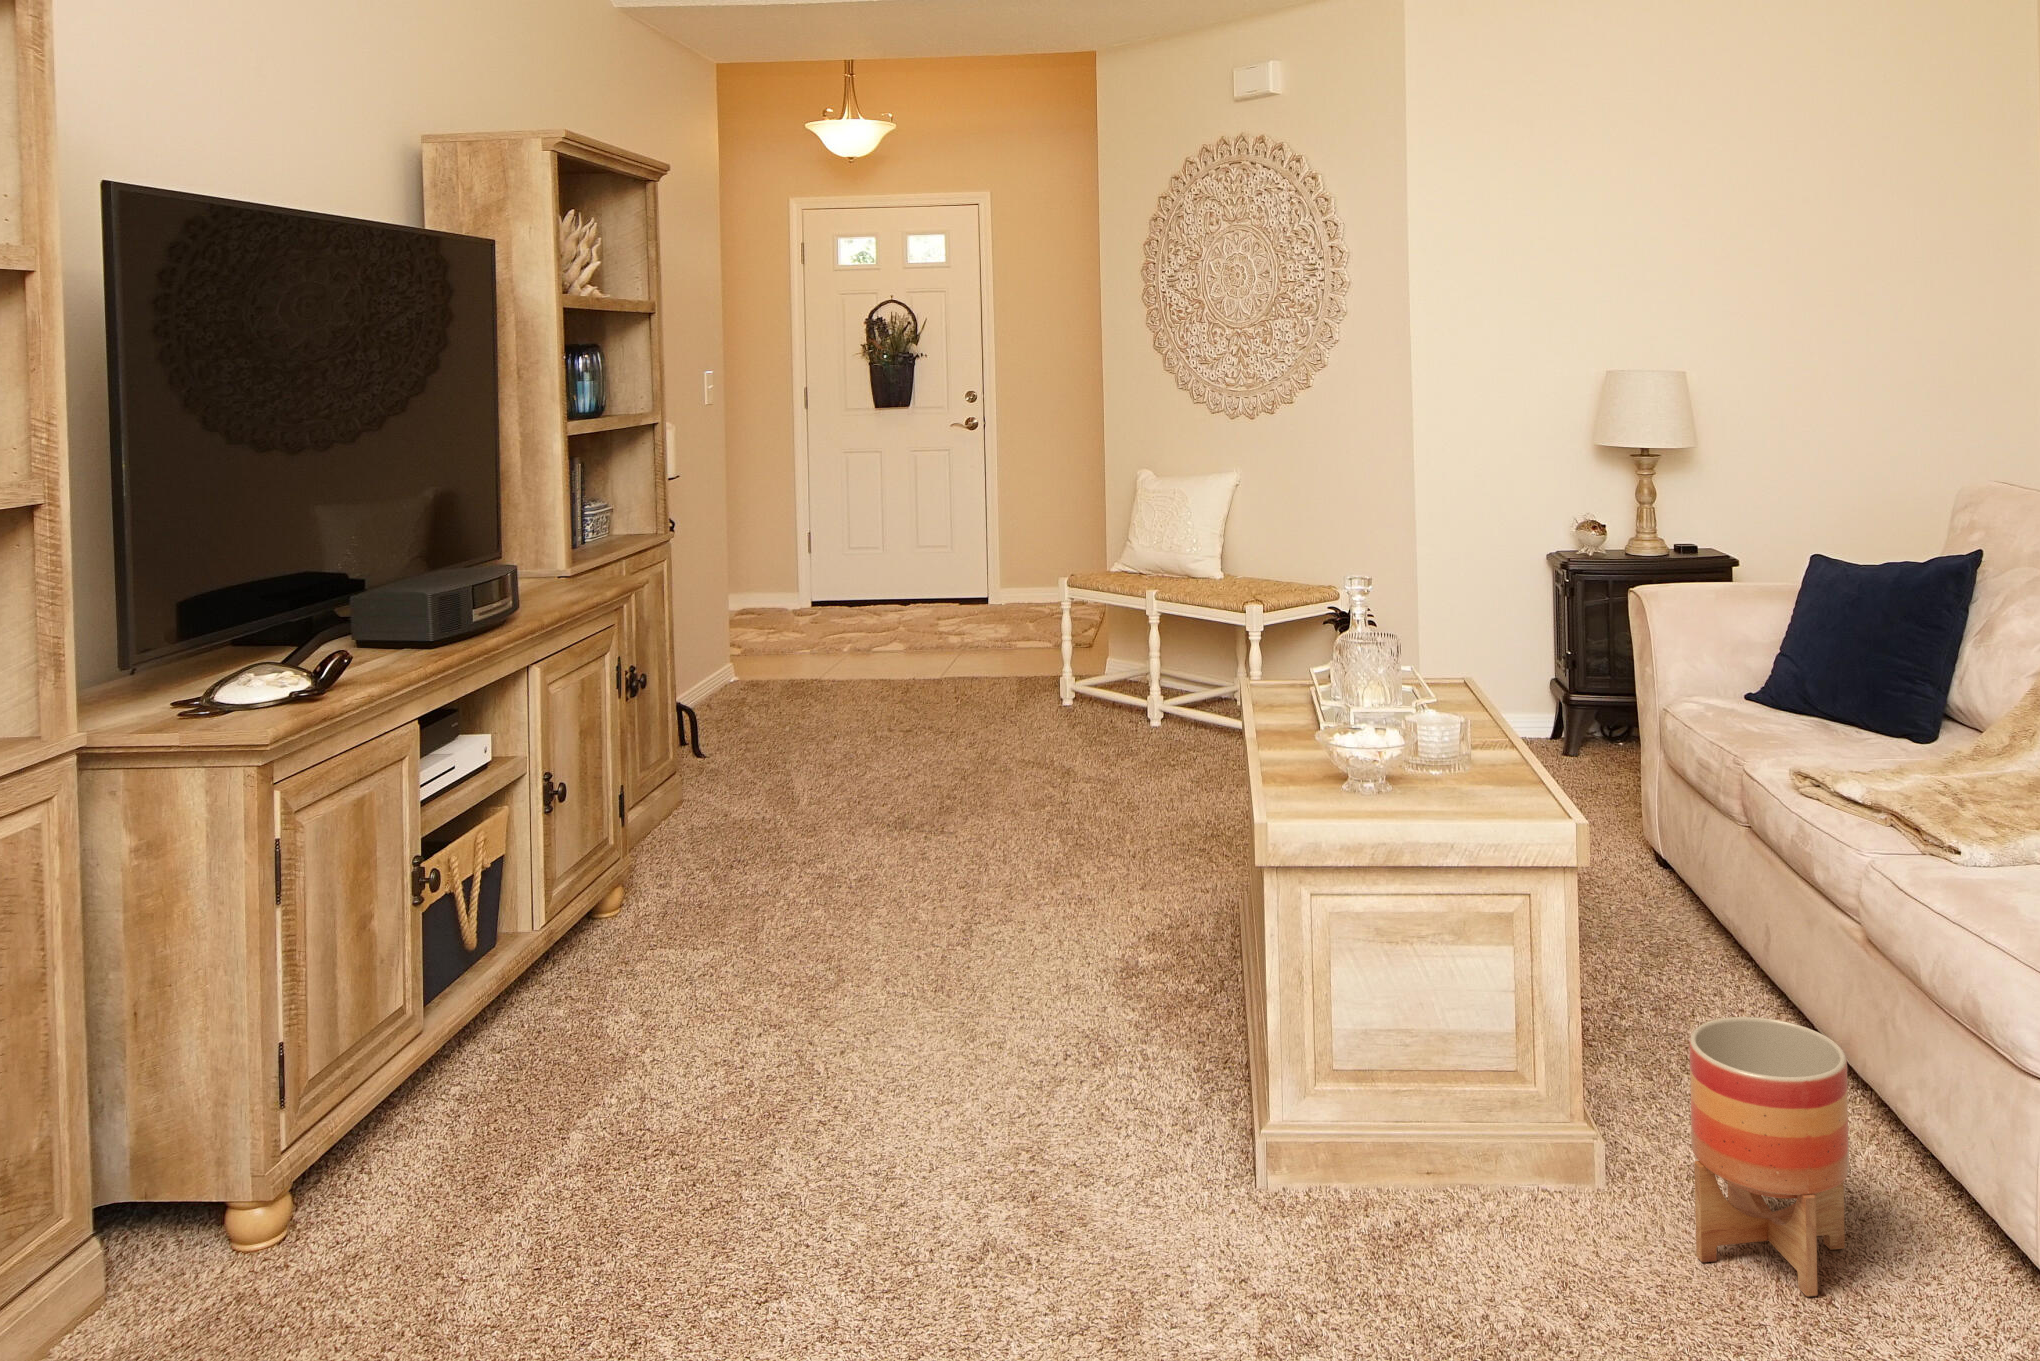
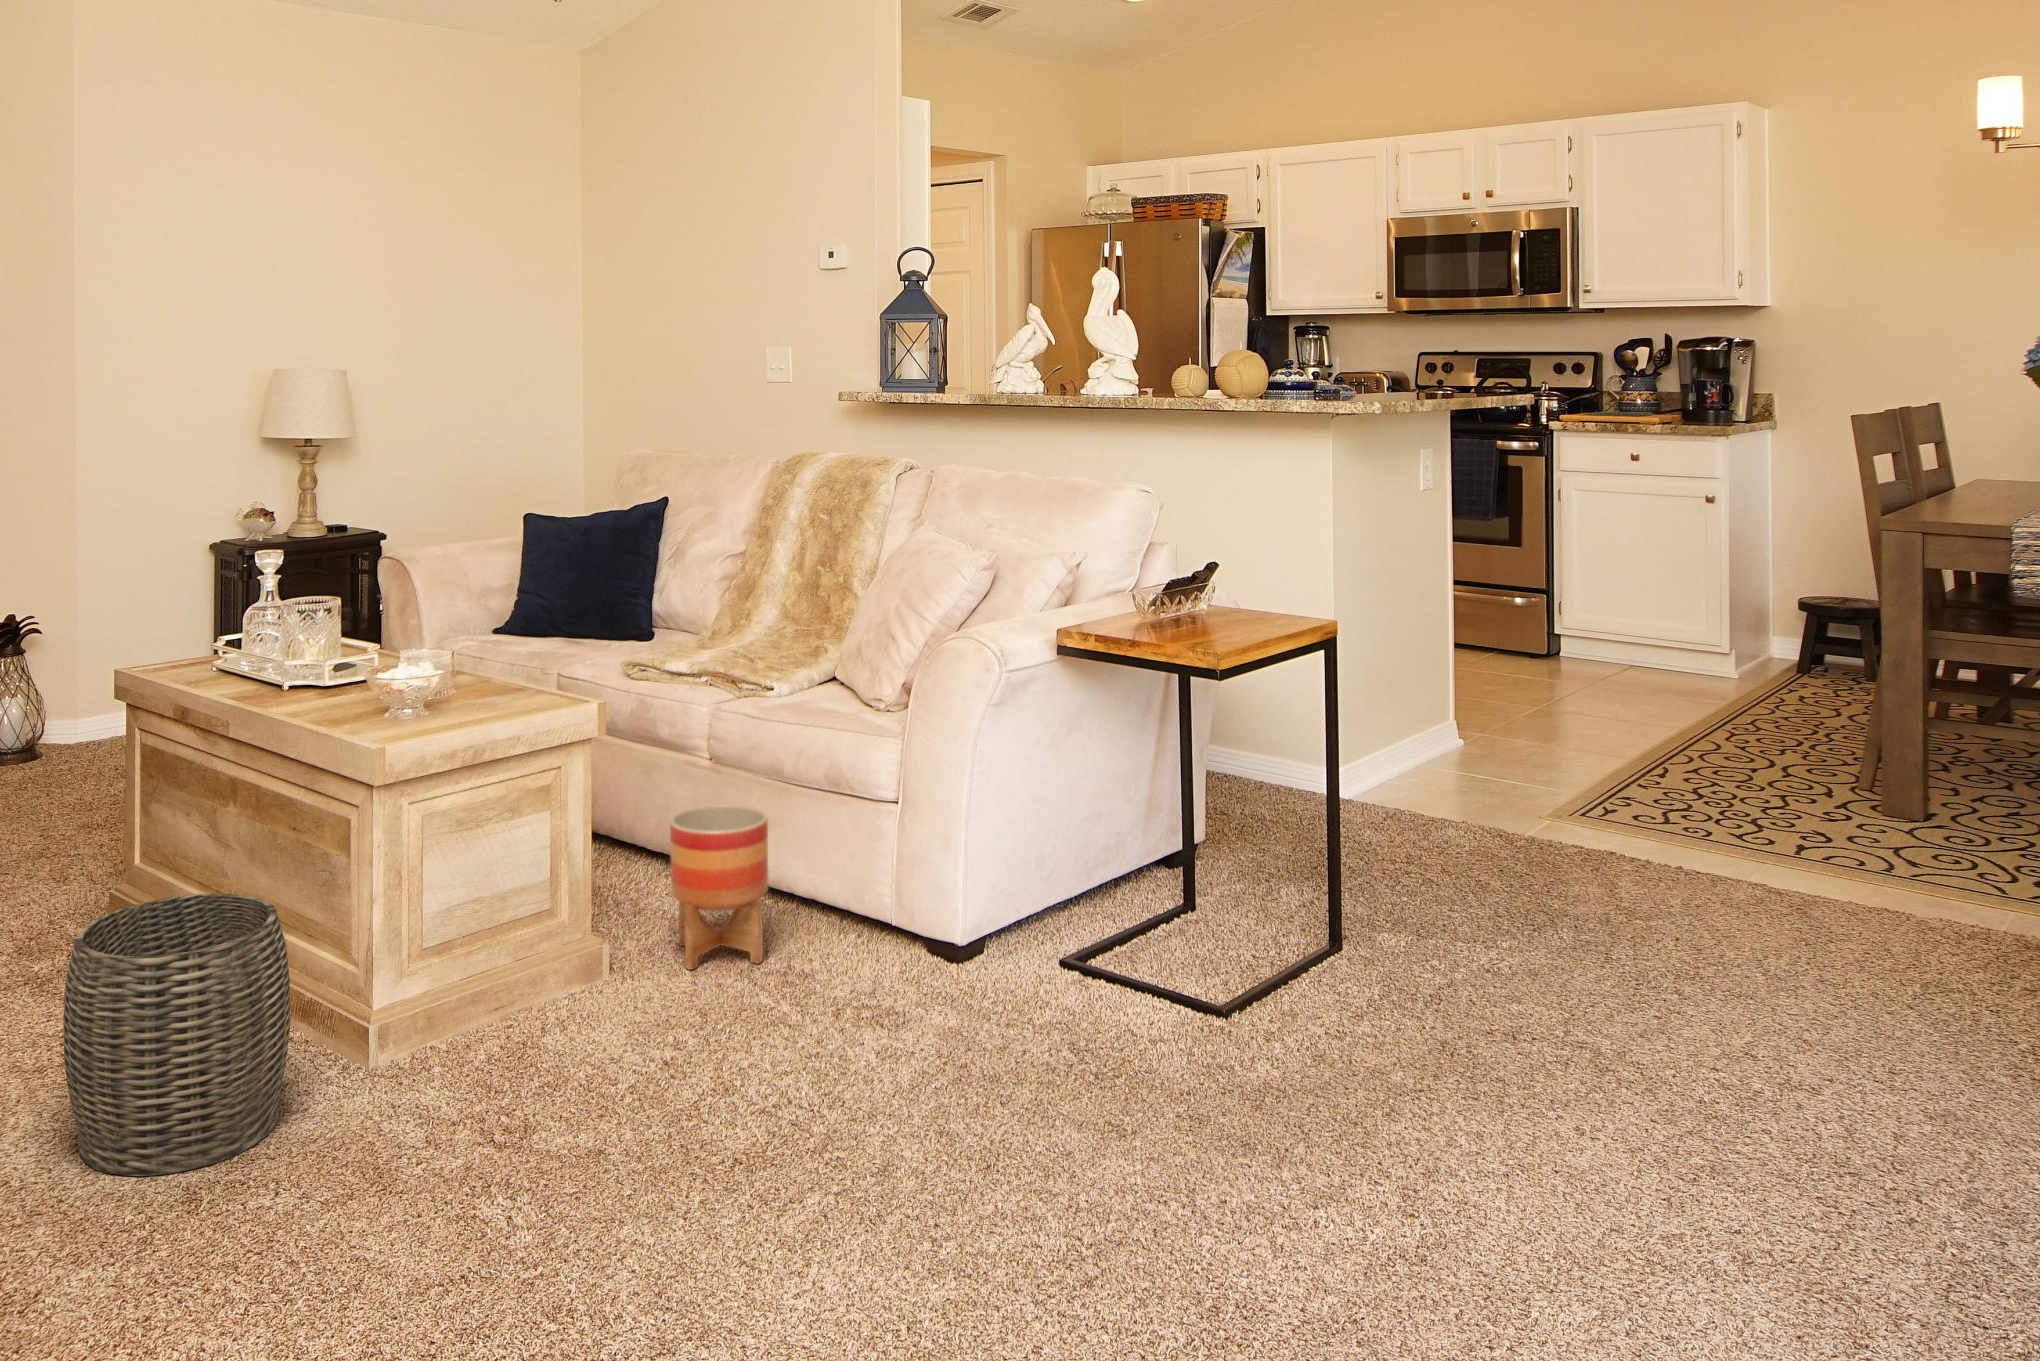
woven basket: none [867,949,1101,1277] -> present [63,894,290,1176]

